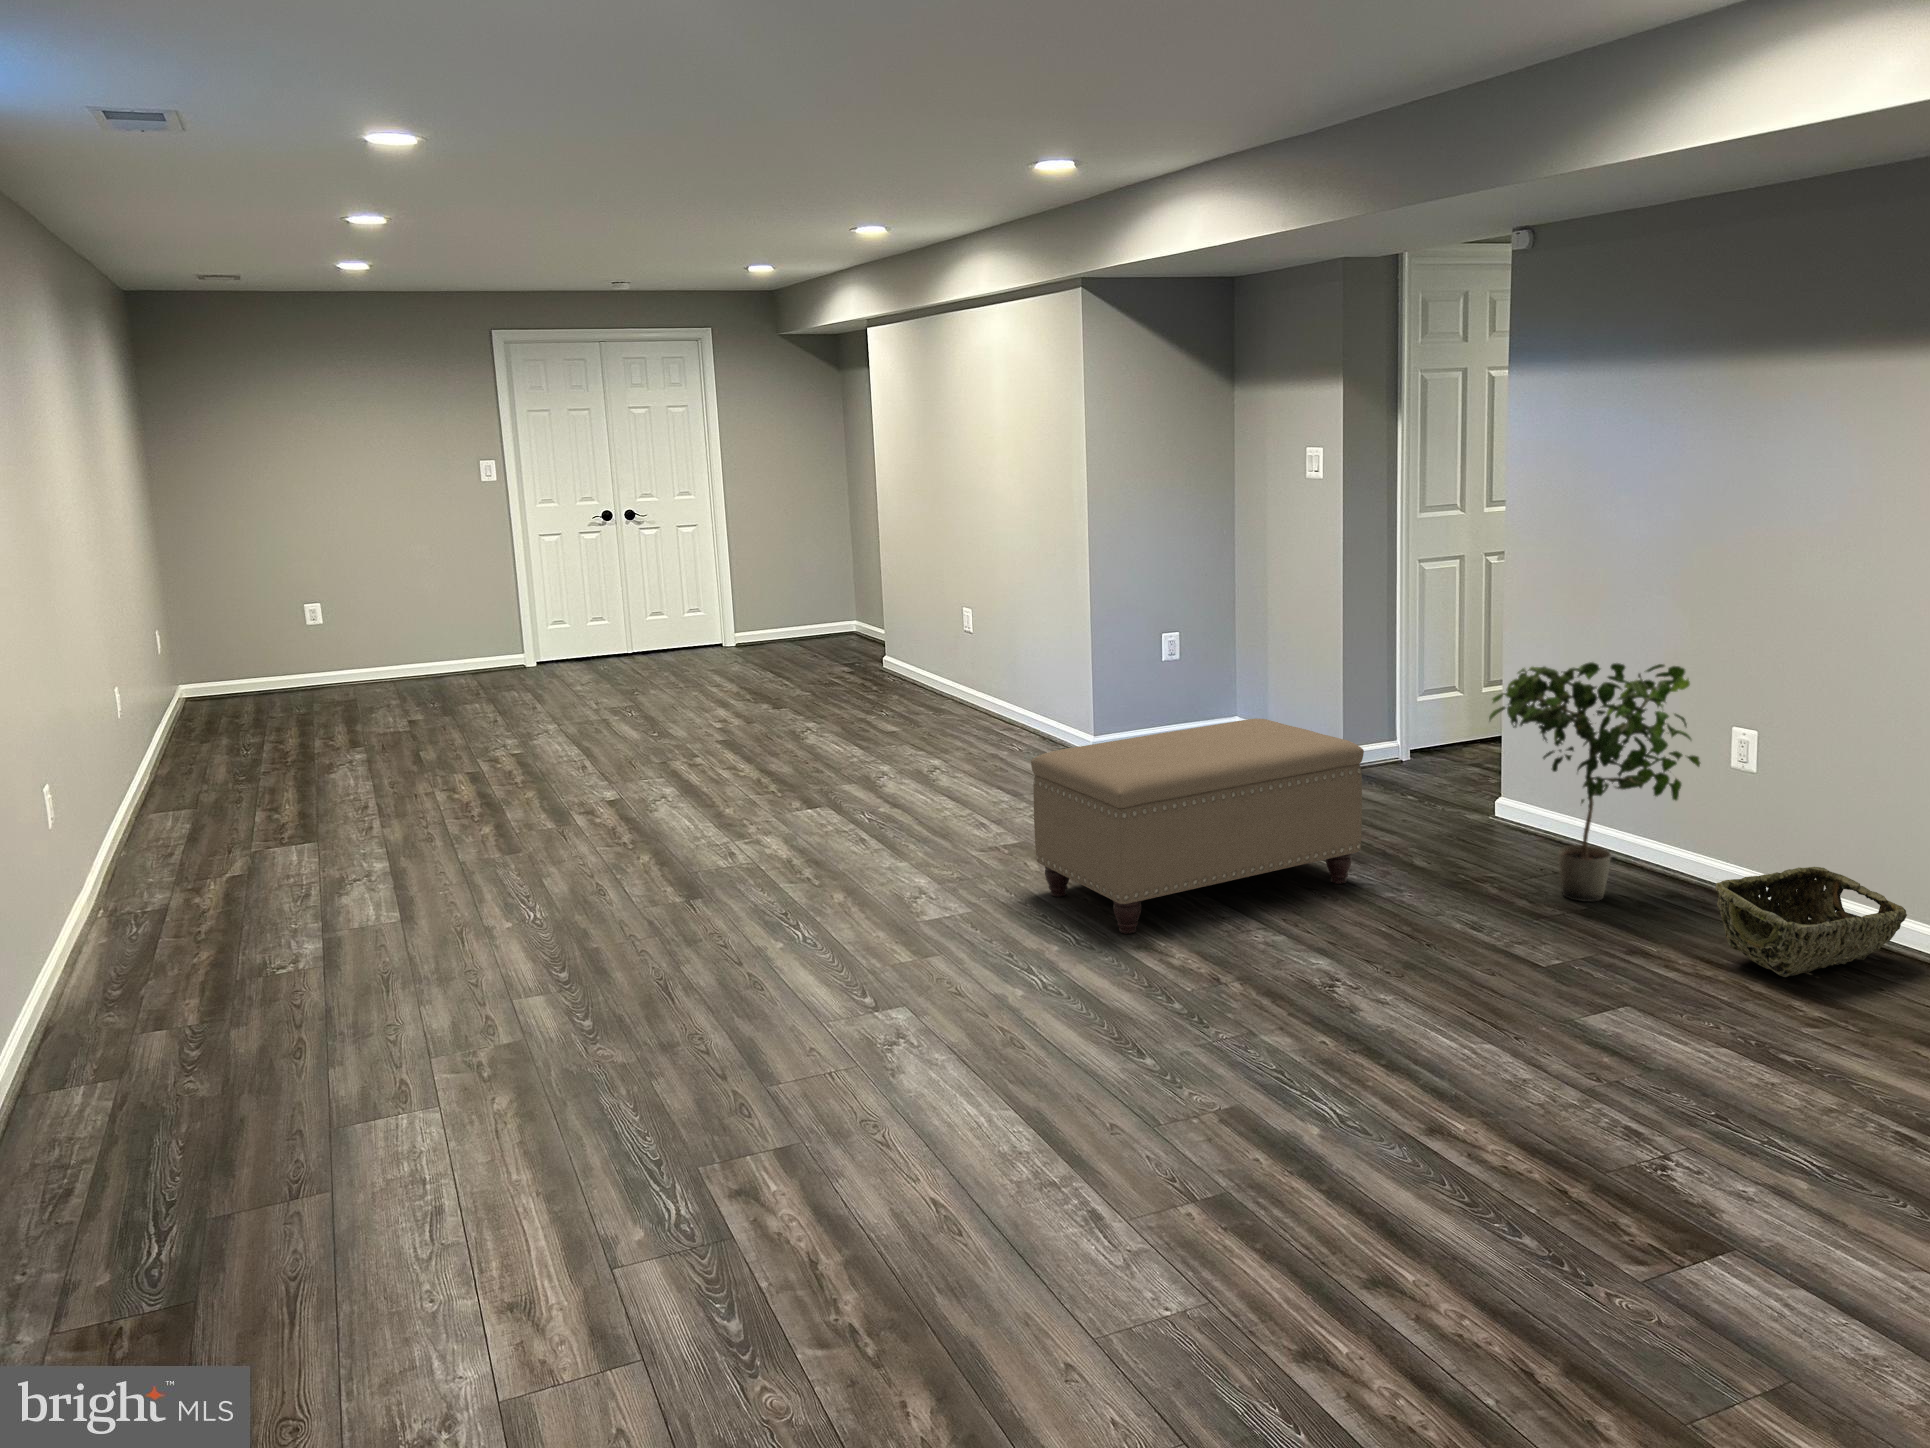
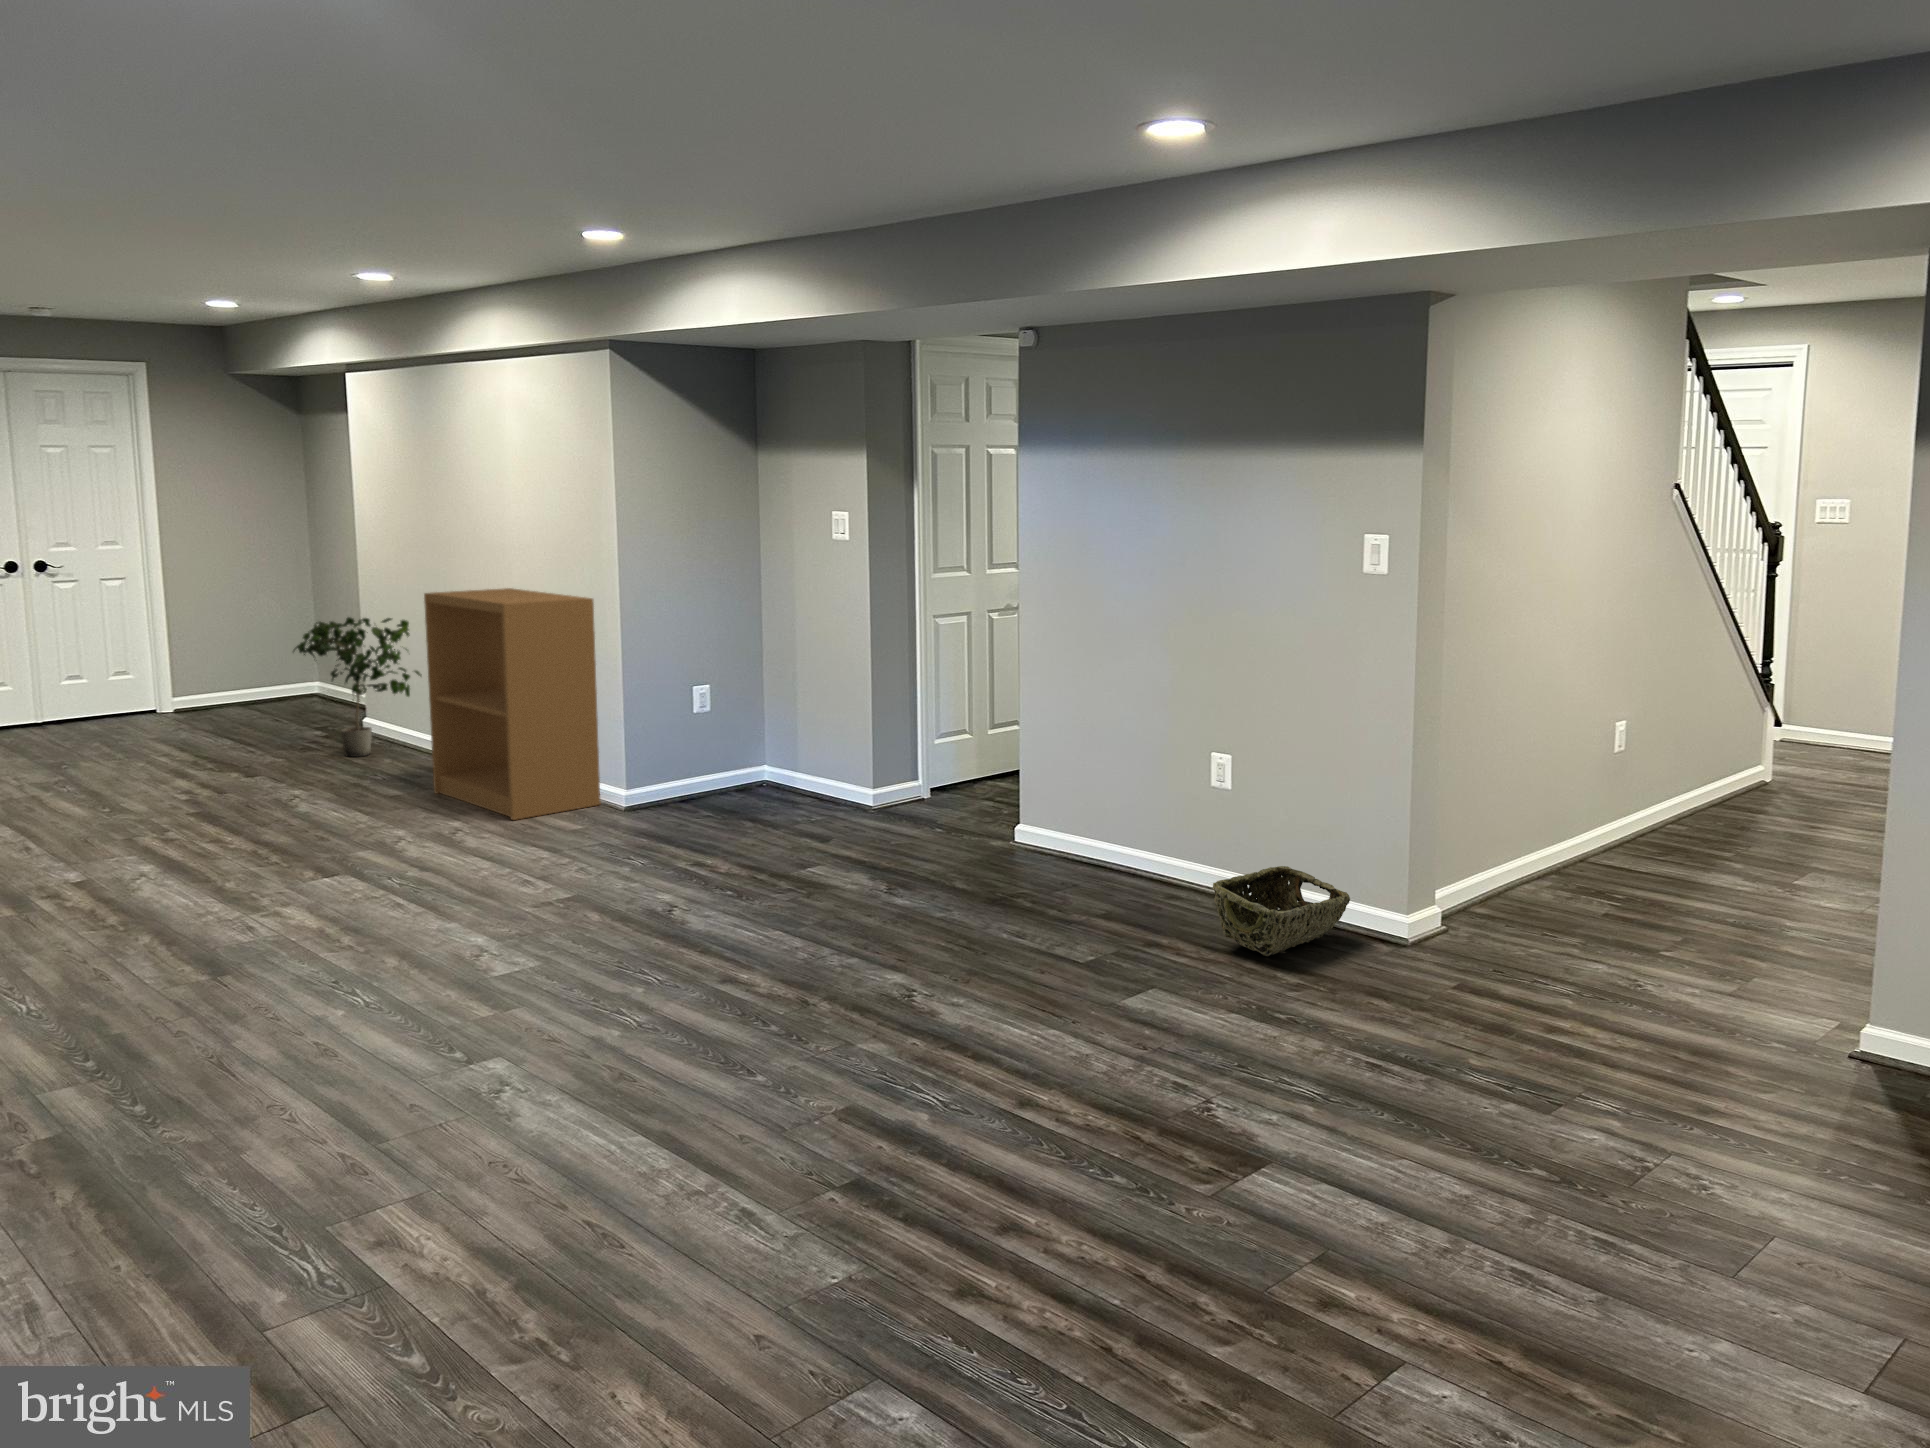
bookshelf: none [914,533,1071,762] -> present [424,588,600,820]
potted plant: present [1489,662,1700,902] -> present [293,617,421,757]
ottoman: present [1031,719,1364,934] -> none [600,763,914,970]

